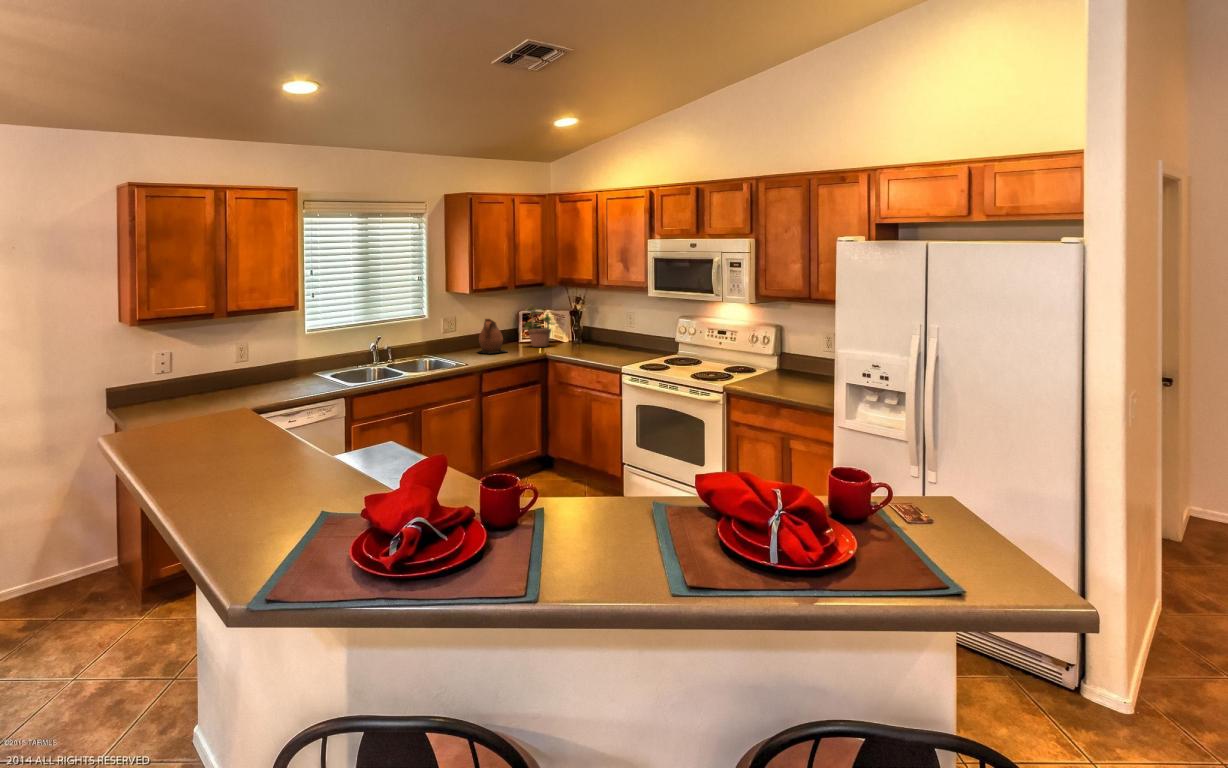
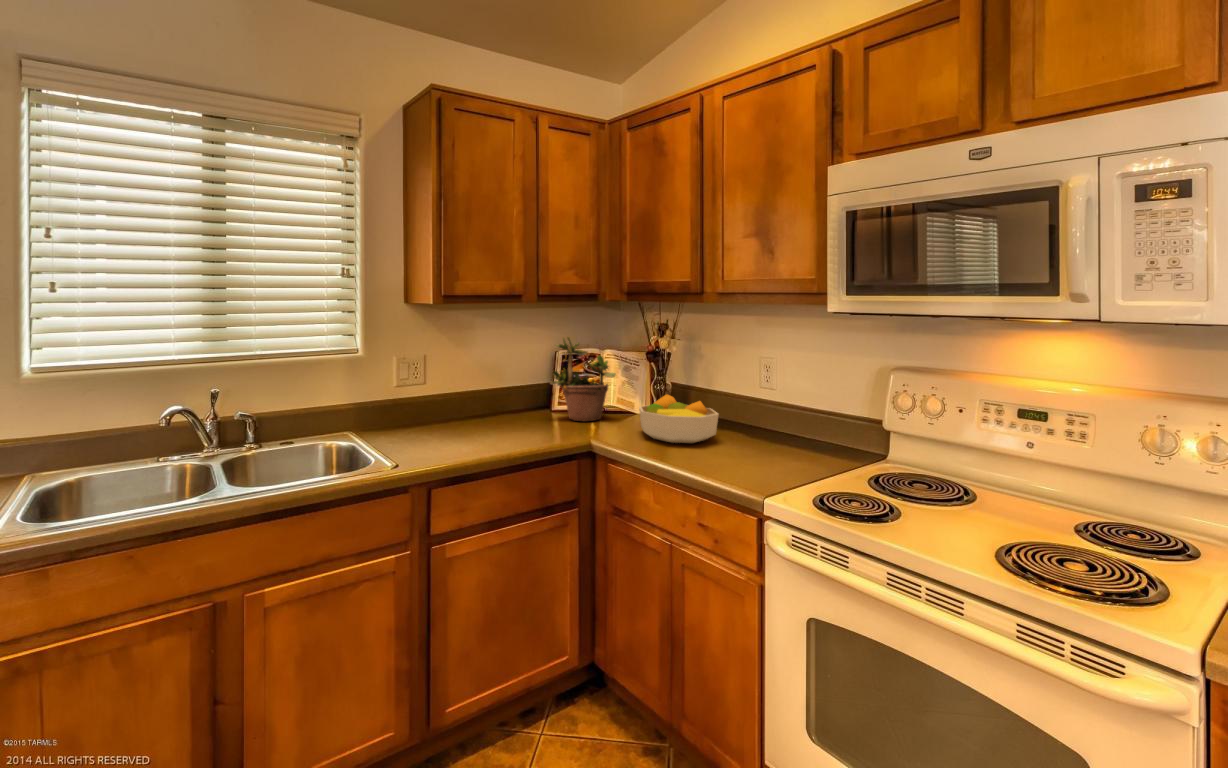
ceramic pitcher: present [479,319,505,353] -> none [444,361,511,434]
fruit bowl: none [570,332,607,353] -> present [639,395,719,443]

